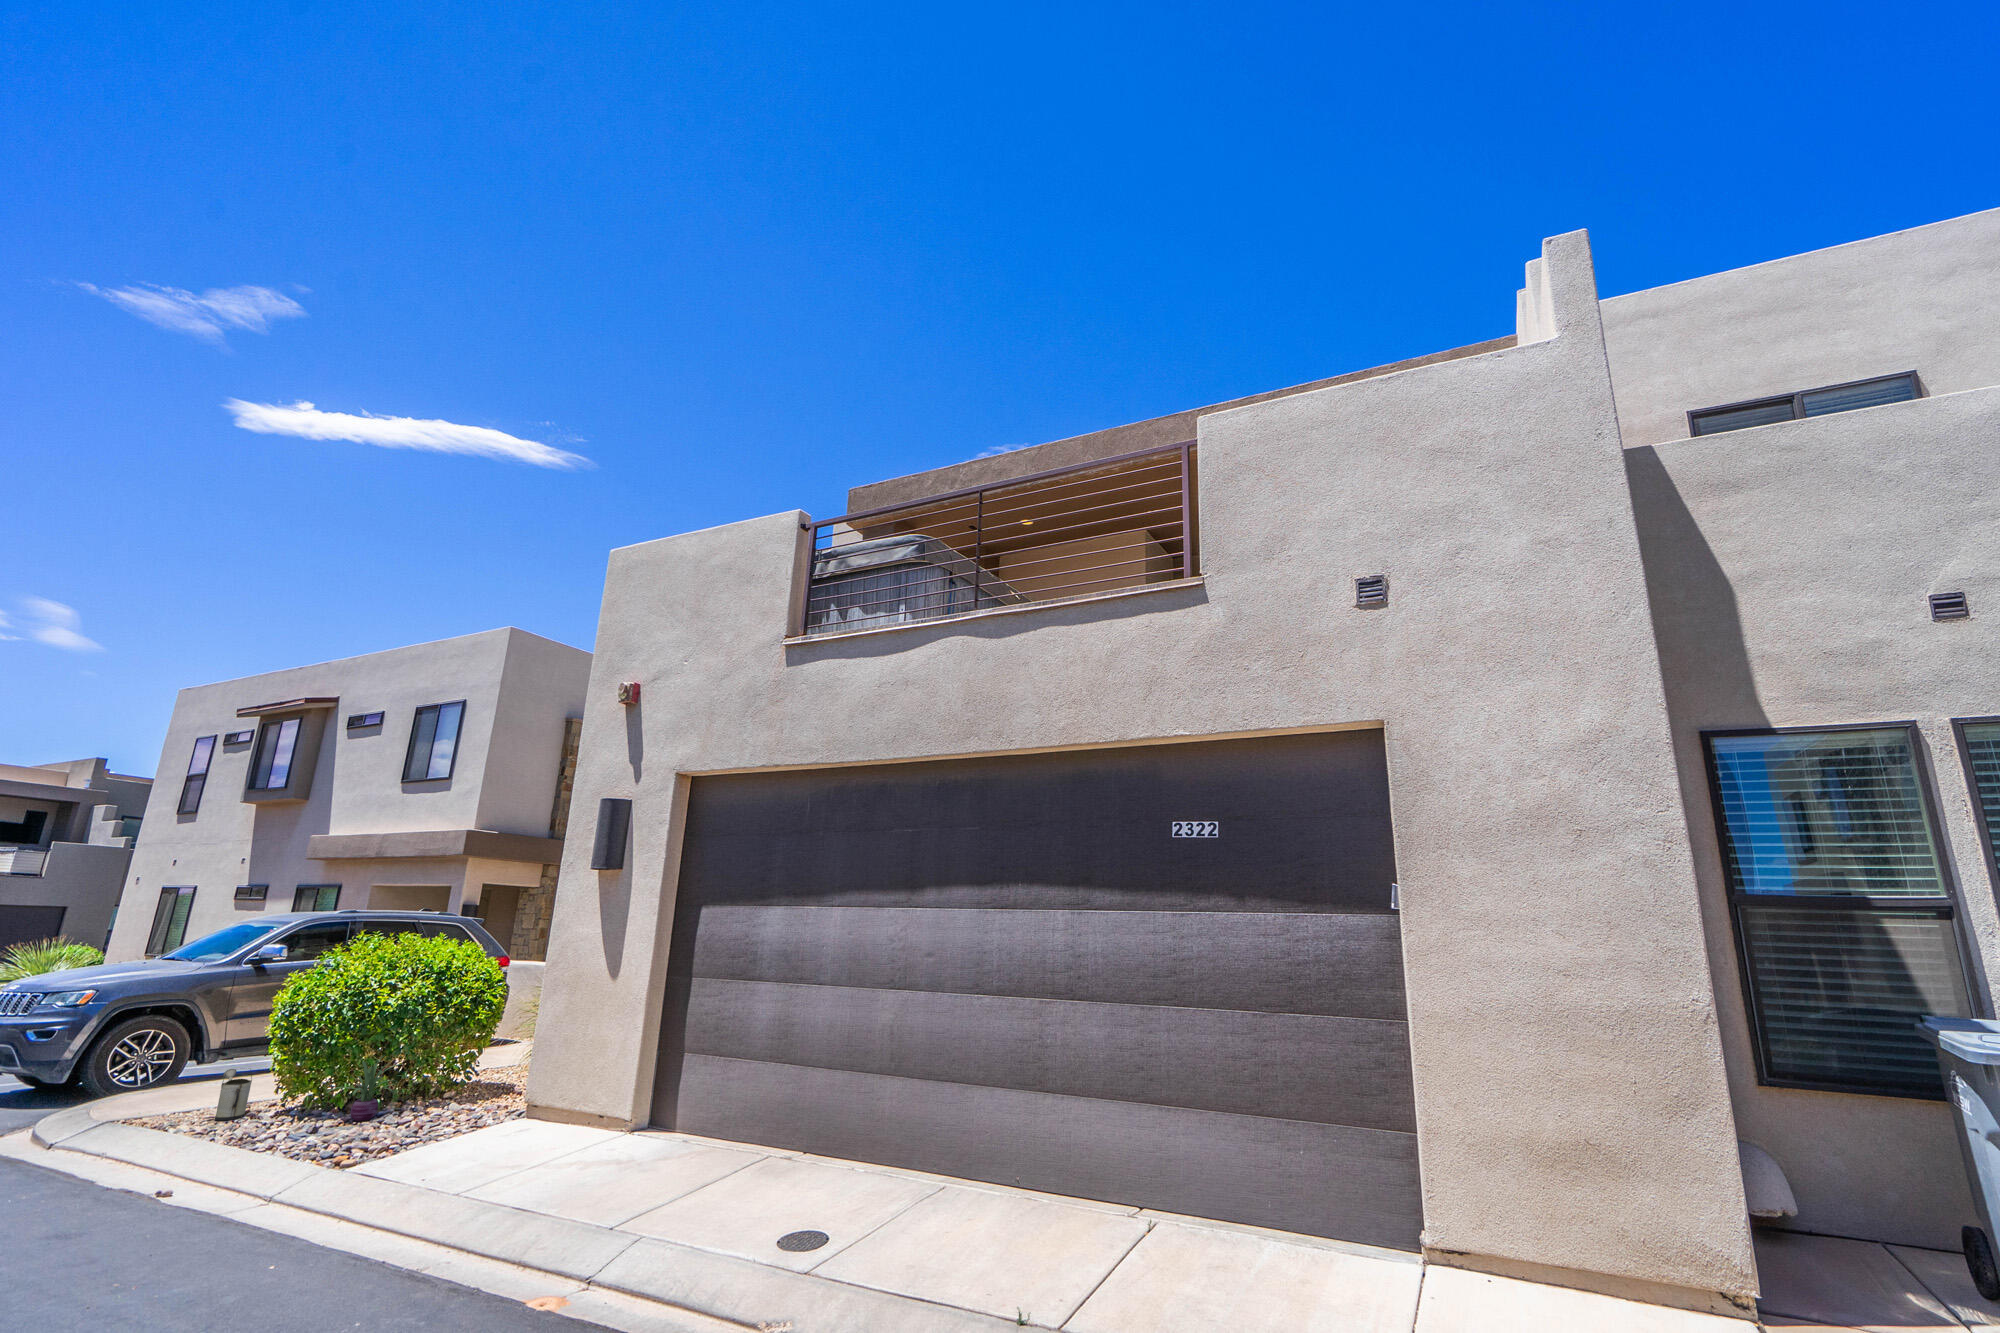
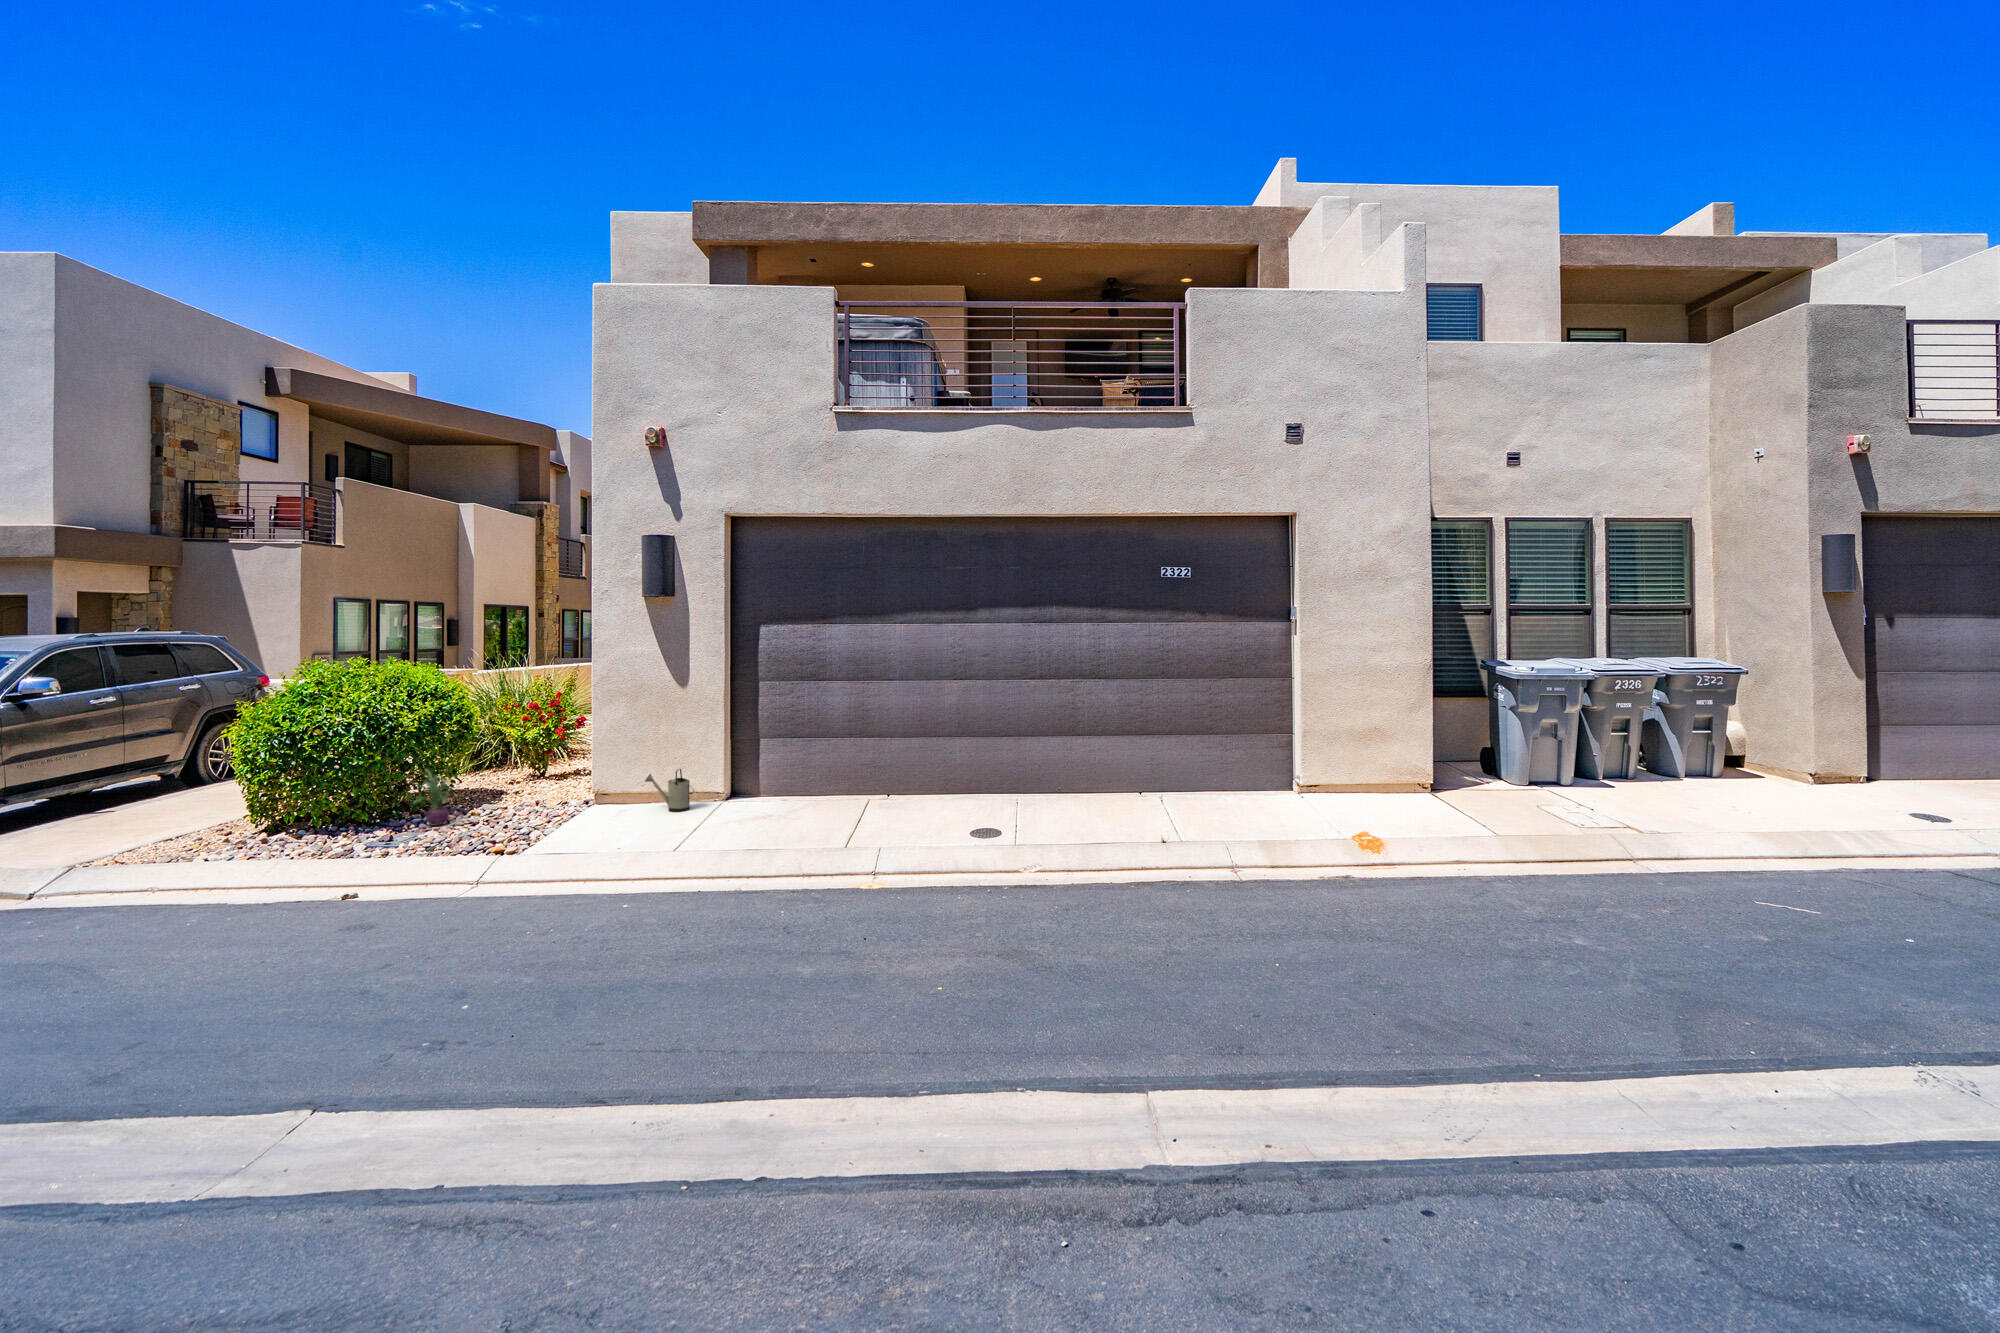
watering can: present [215,1069,252,1121] -> present [645,769,694,811]

